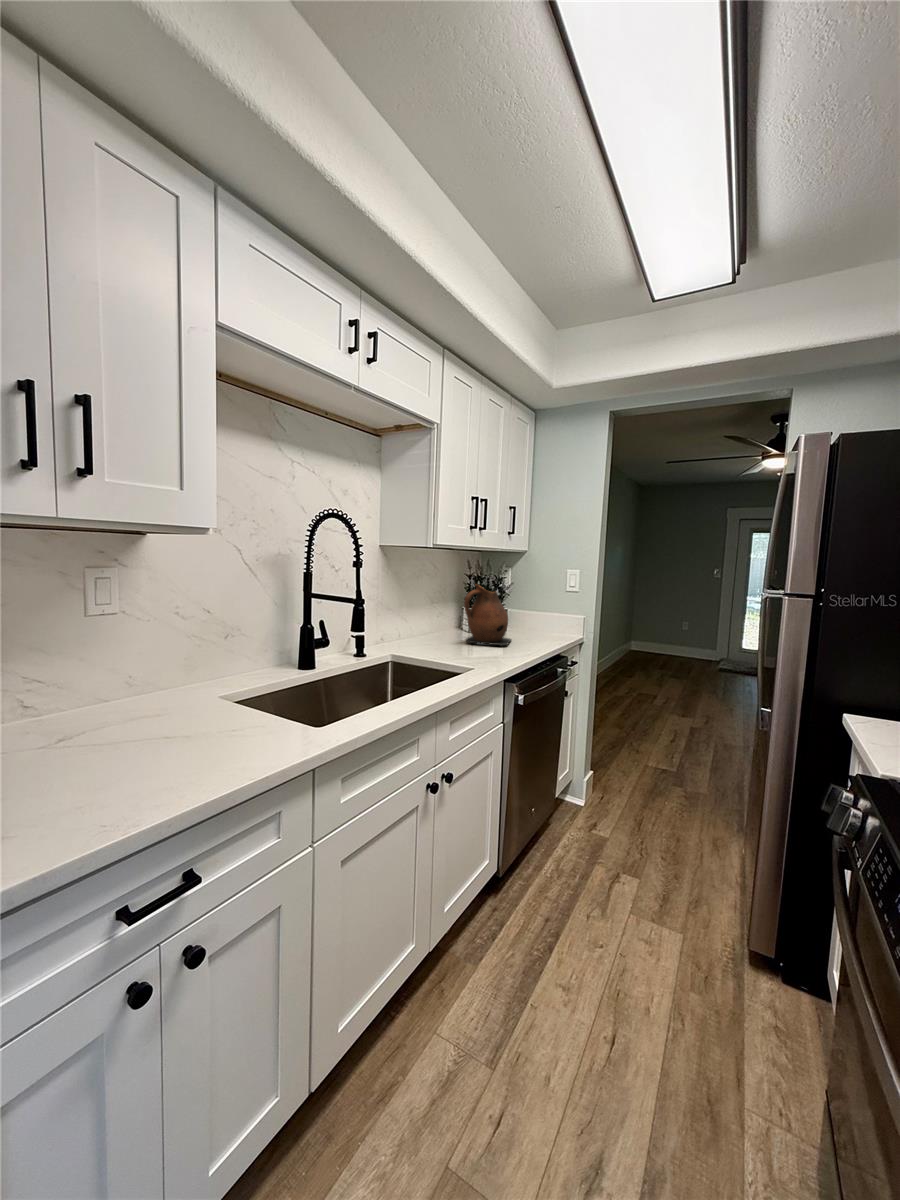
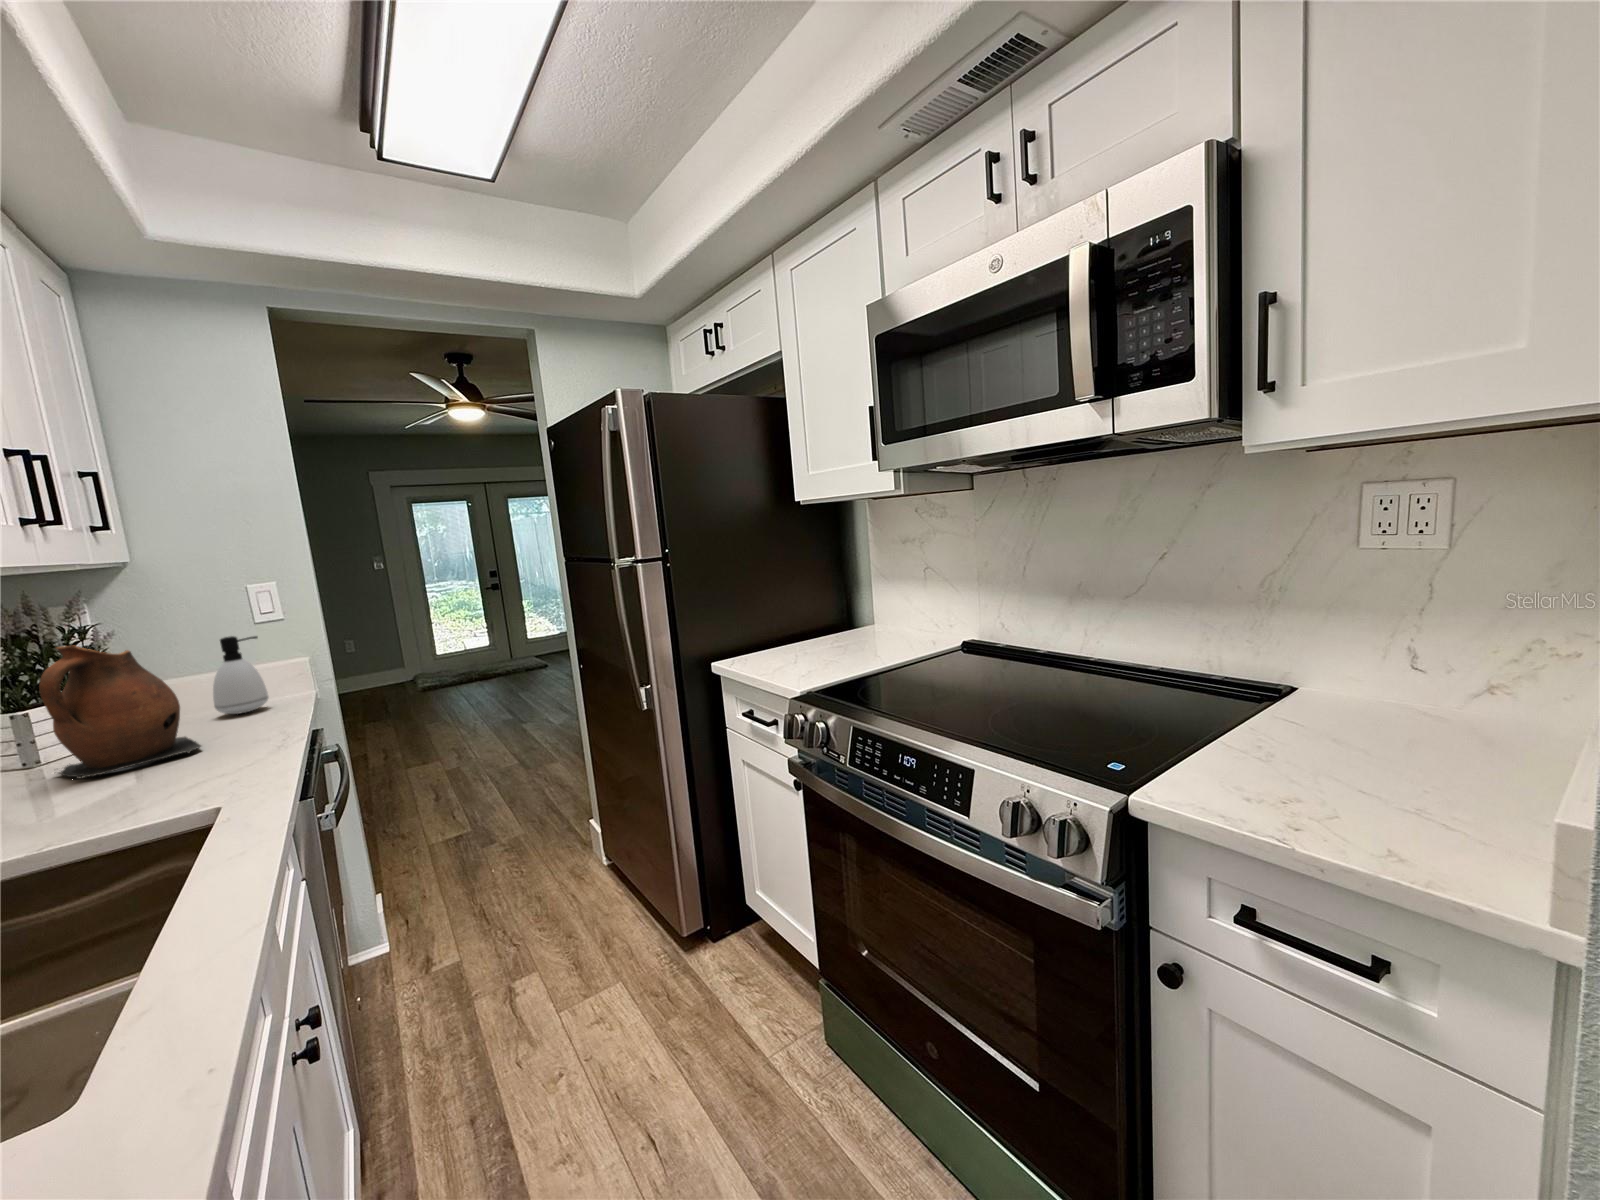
soap dispenser: none [534,596,559,638] -> present [213,636,268,714]

